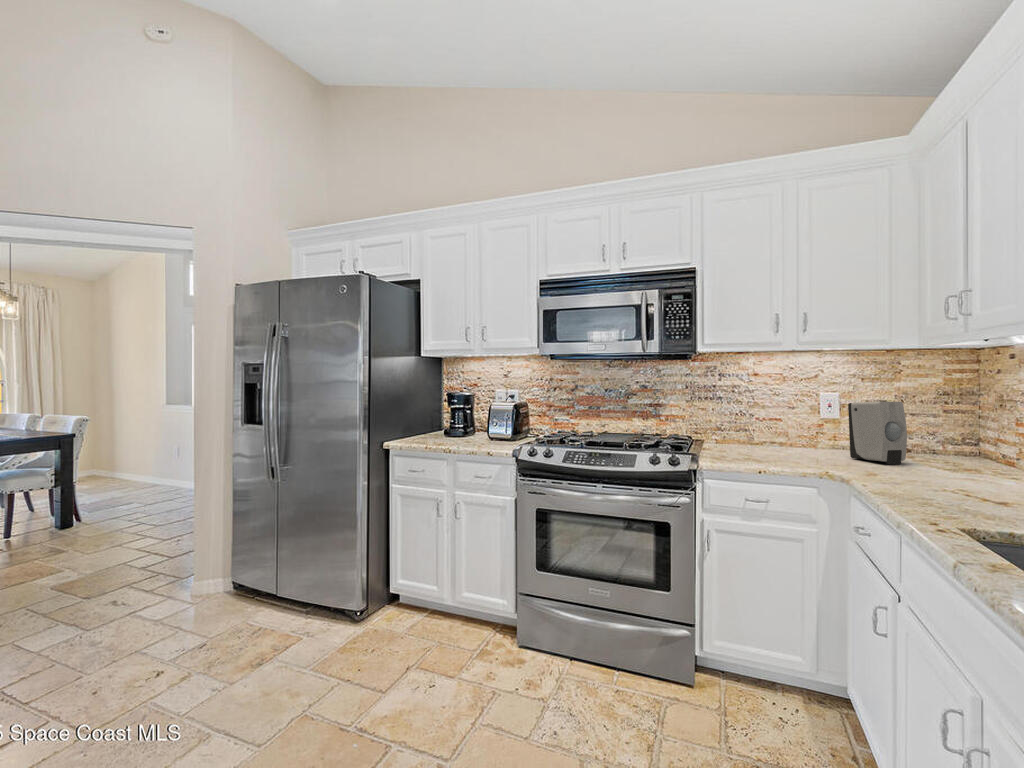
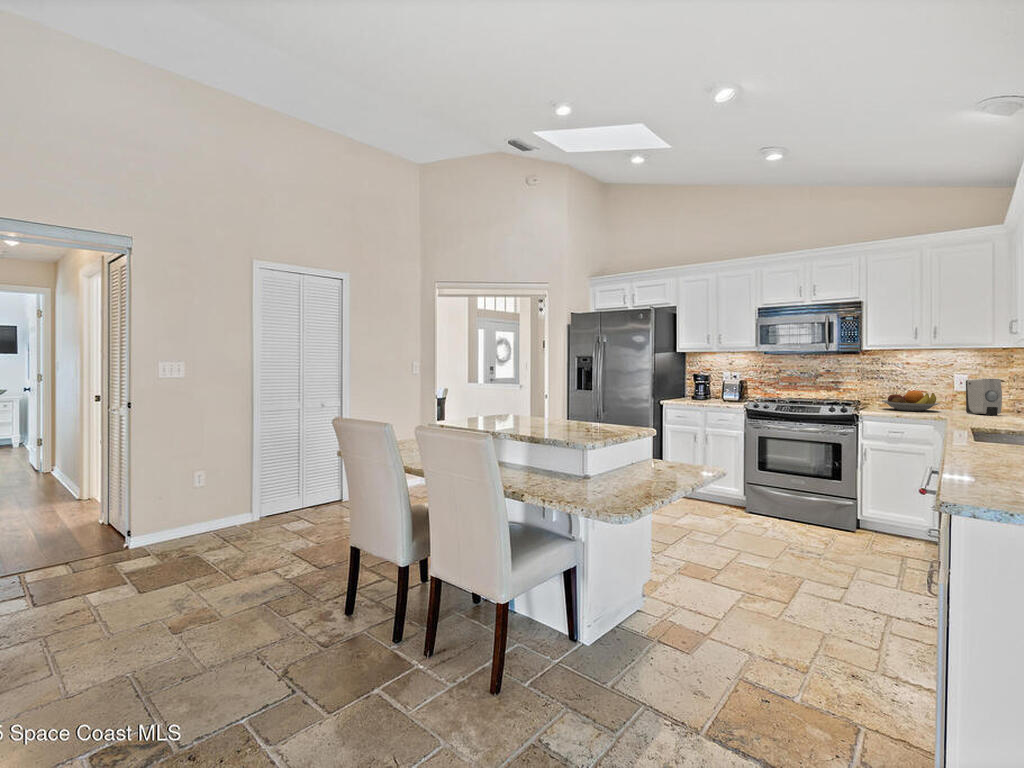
fruit bowl: none [725,421,811,456] -> present [882,390,940,411]

